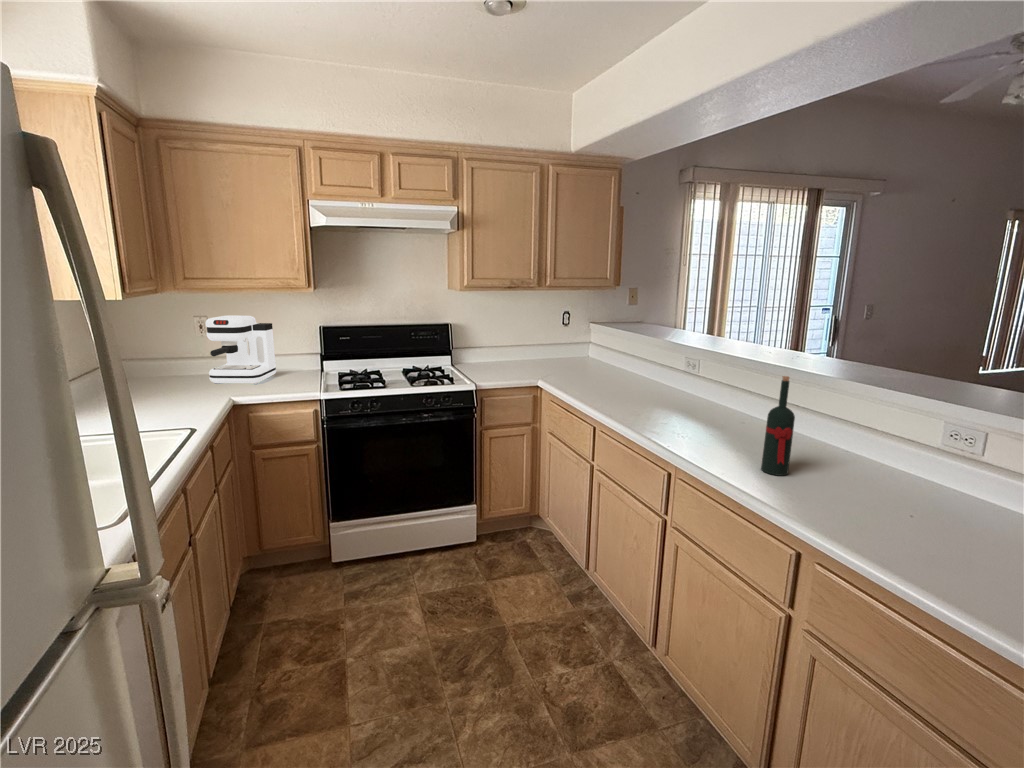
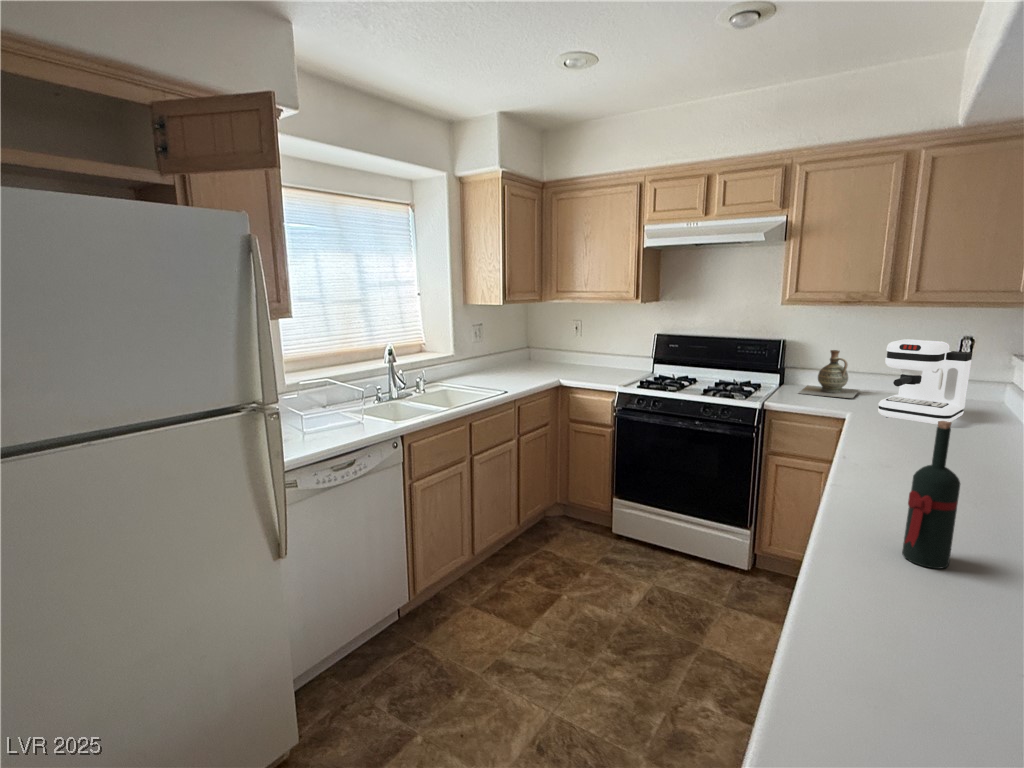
coffee maker: present [206,316,276,384] -> present [878,340,972,425]
ceramic jug: none [474,330,522,371] -> present [799,350,859,398]

